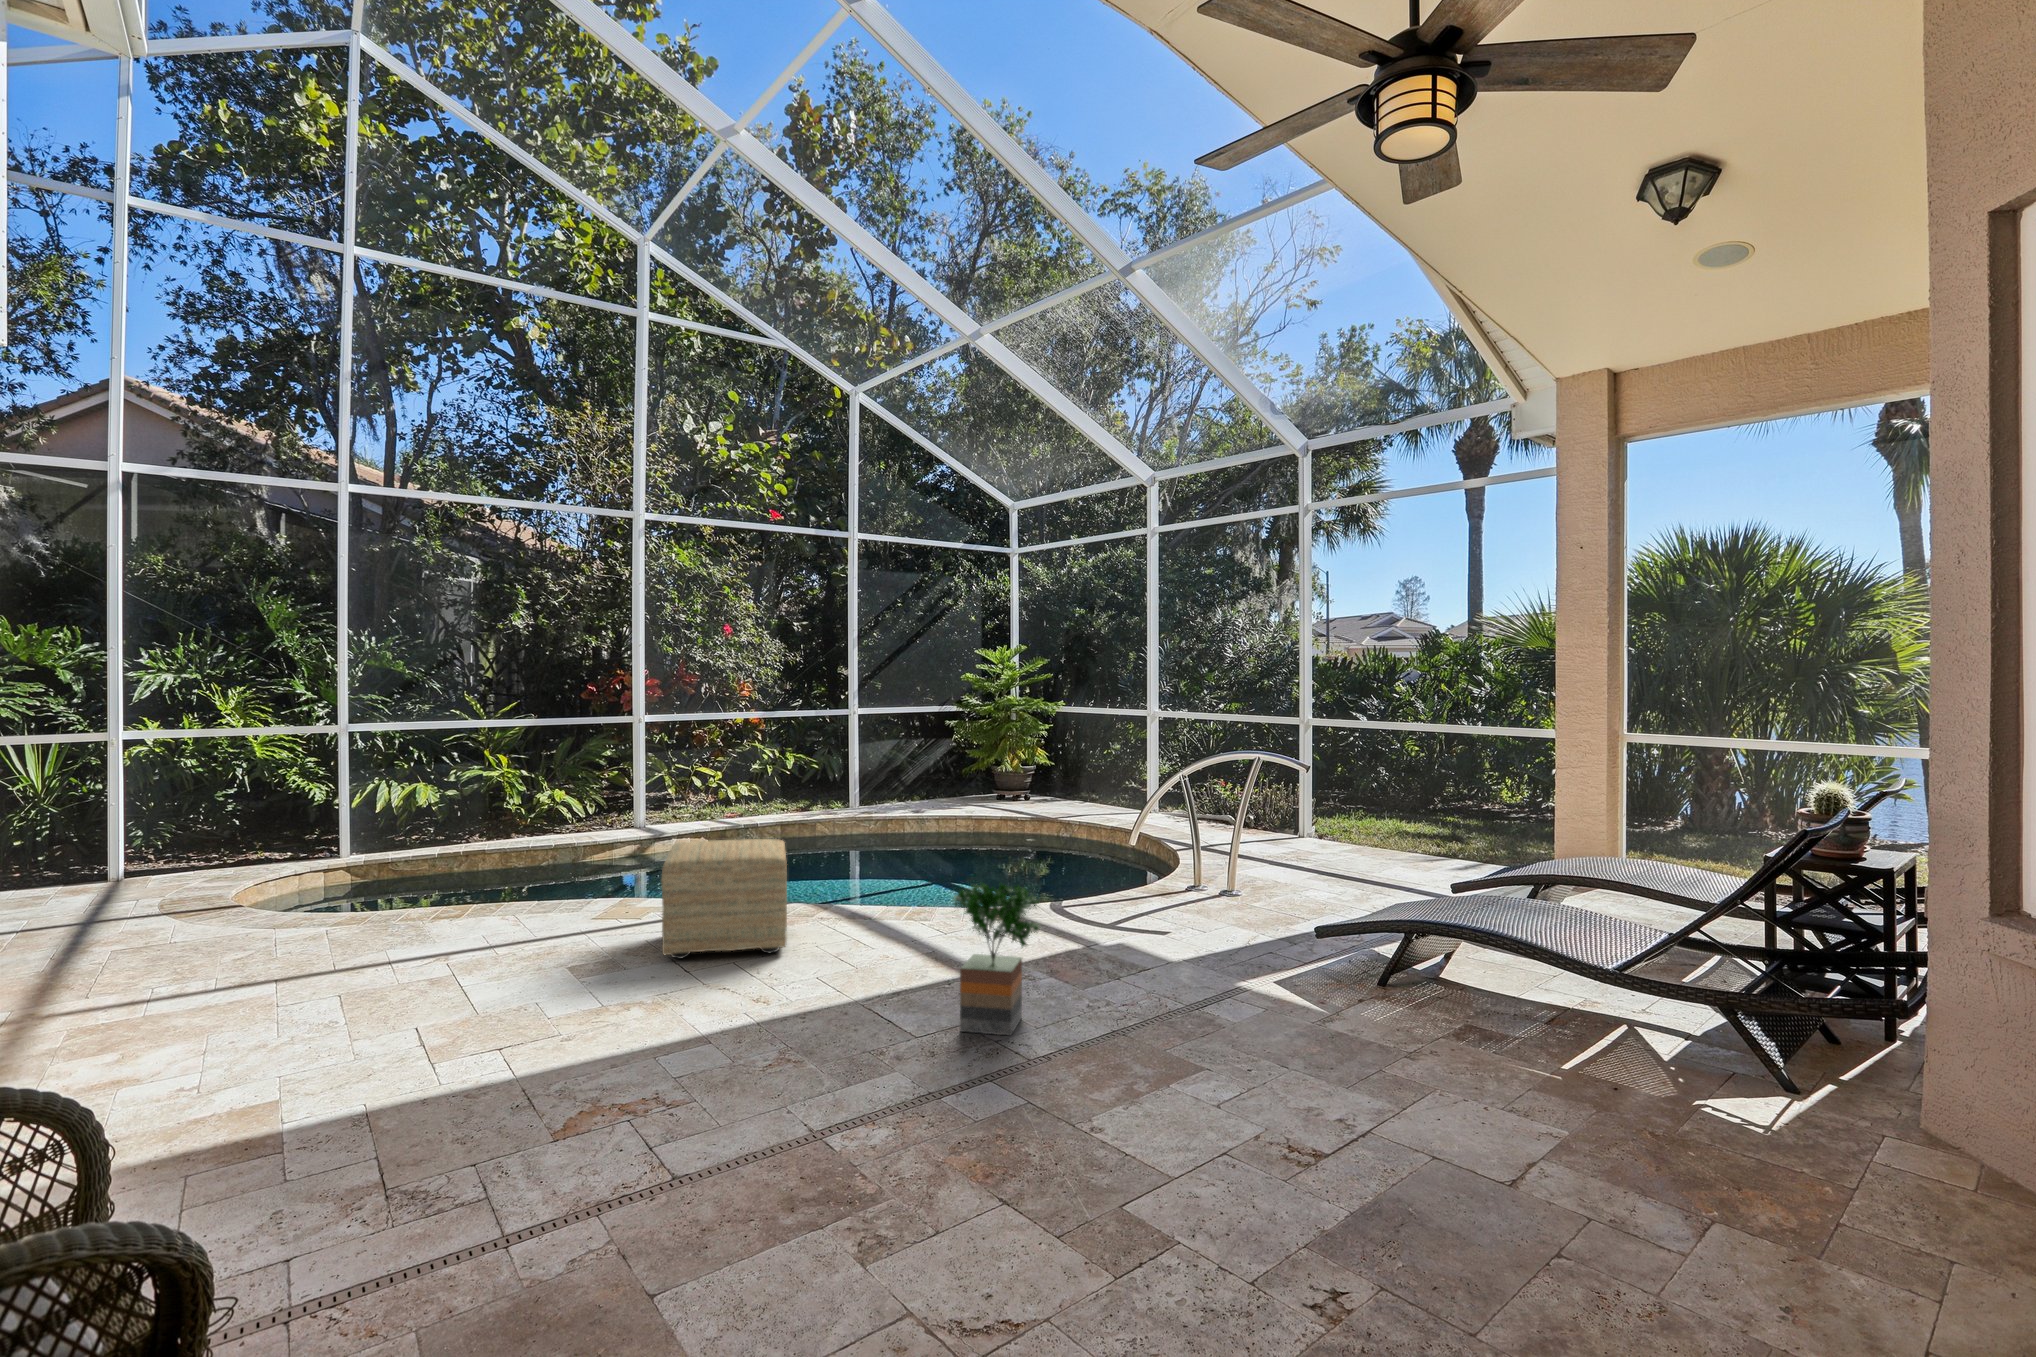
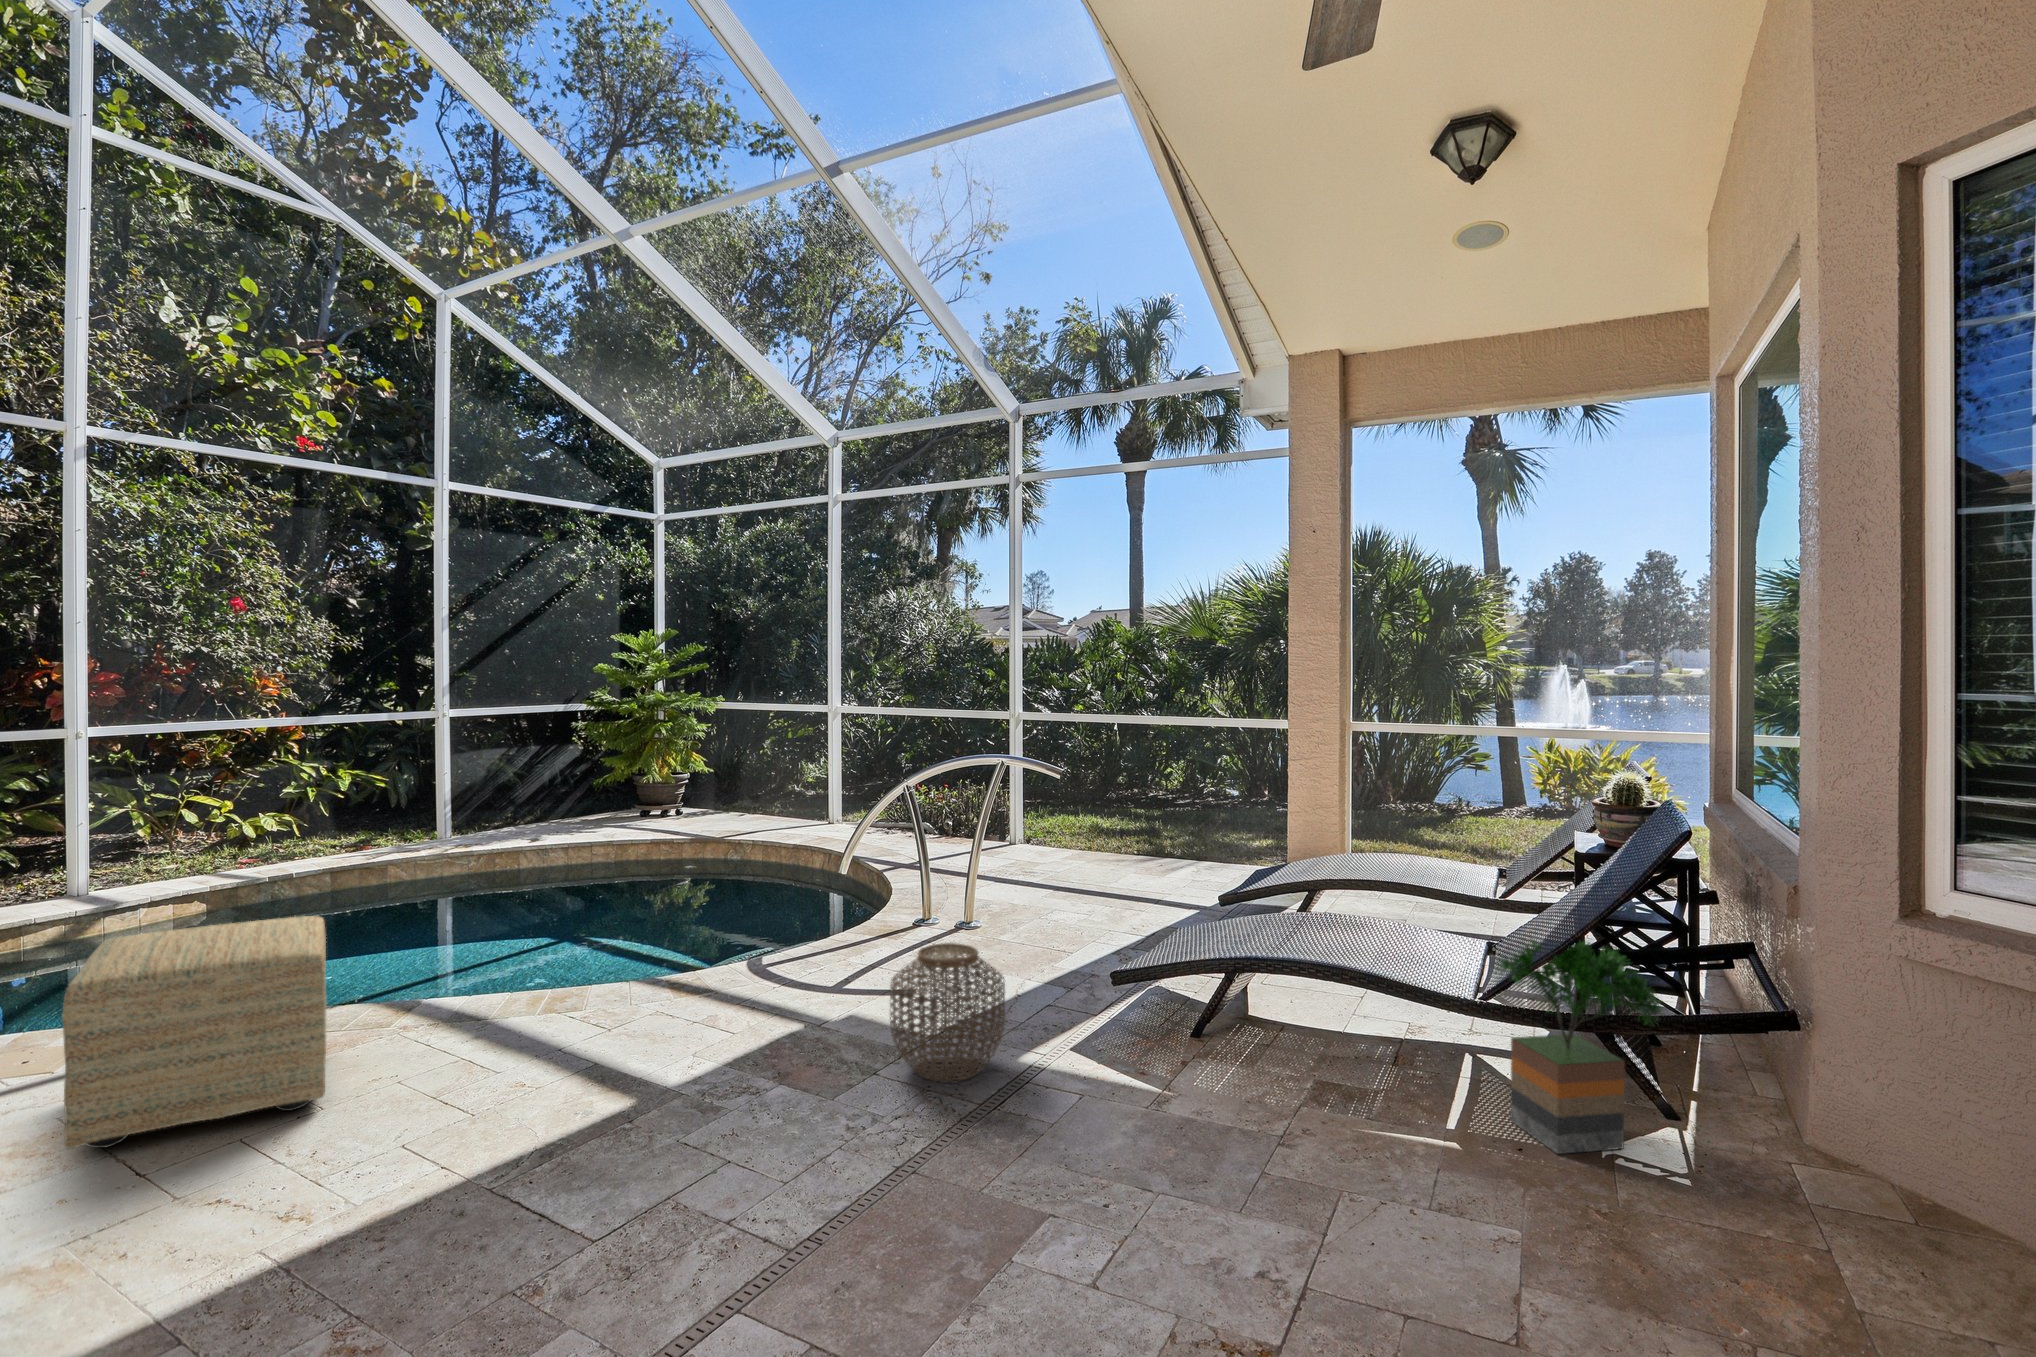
potted tree: present [953,883,1040,1035] -> present [1495,940,1663,1154]
woven basket: none [1132,888,1216,985] -> present [890,943,1005,1082]

